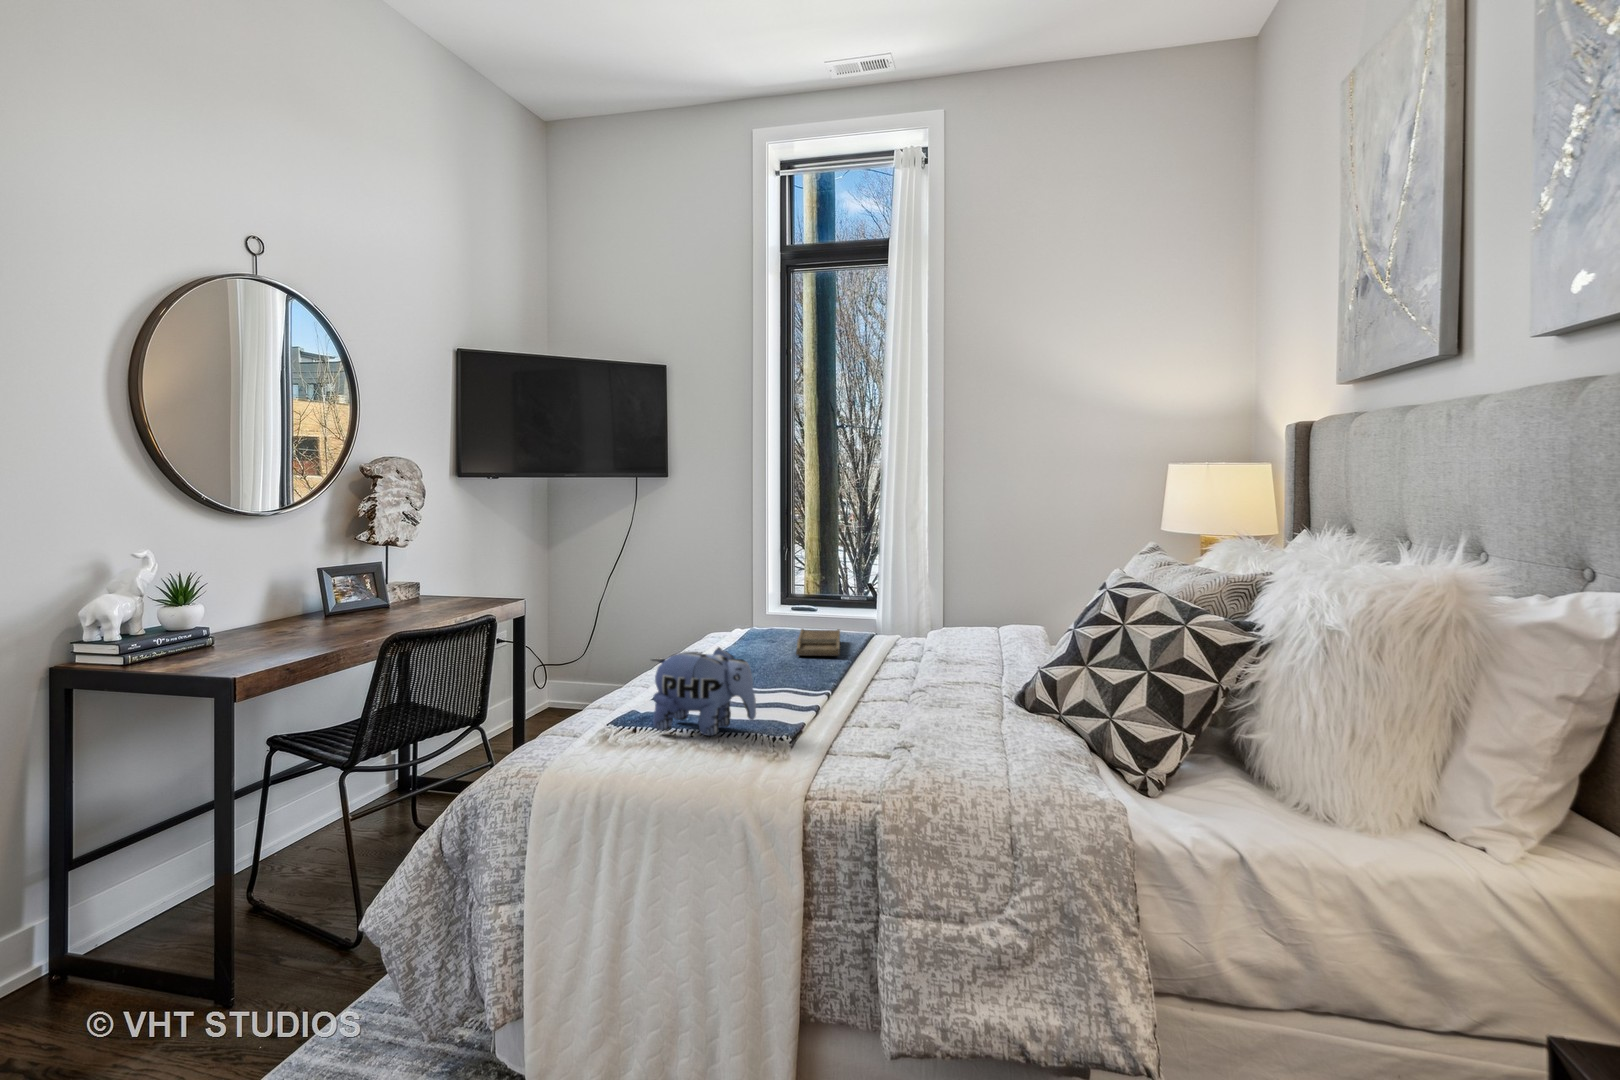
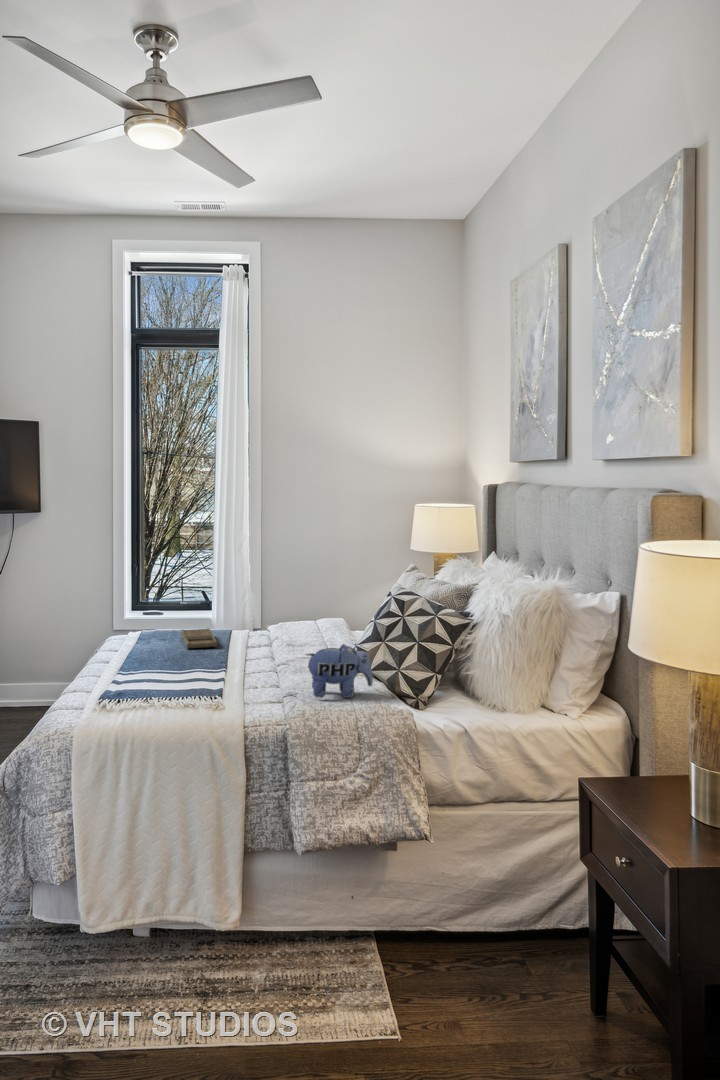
plush toy: present [652,648,756,736] -> present [306,644,373,698]

